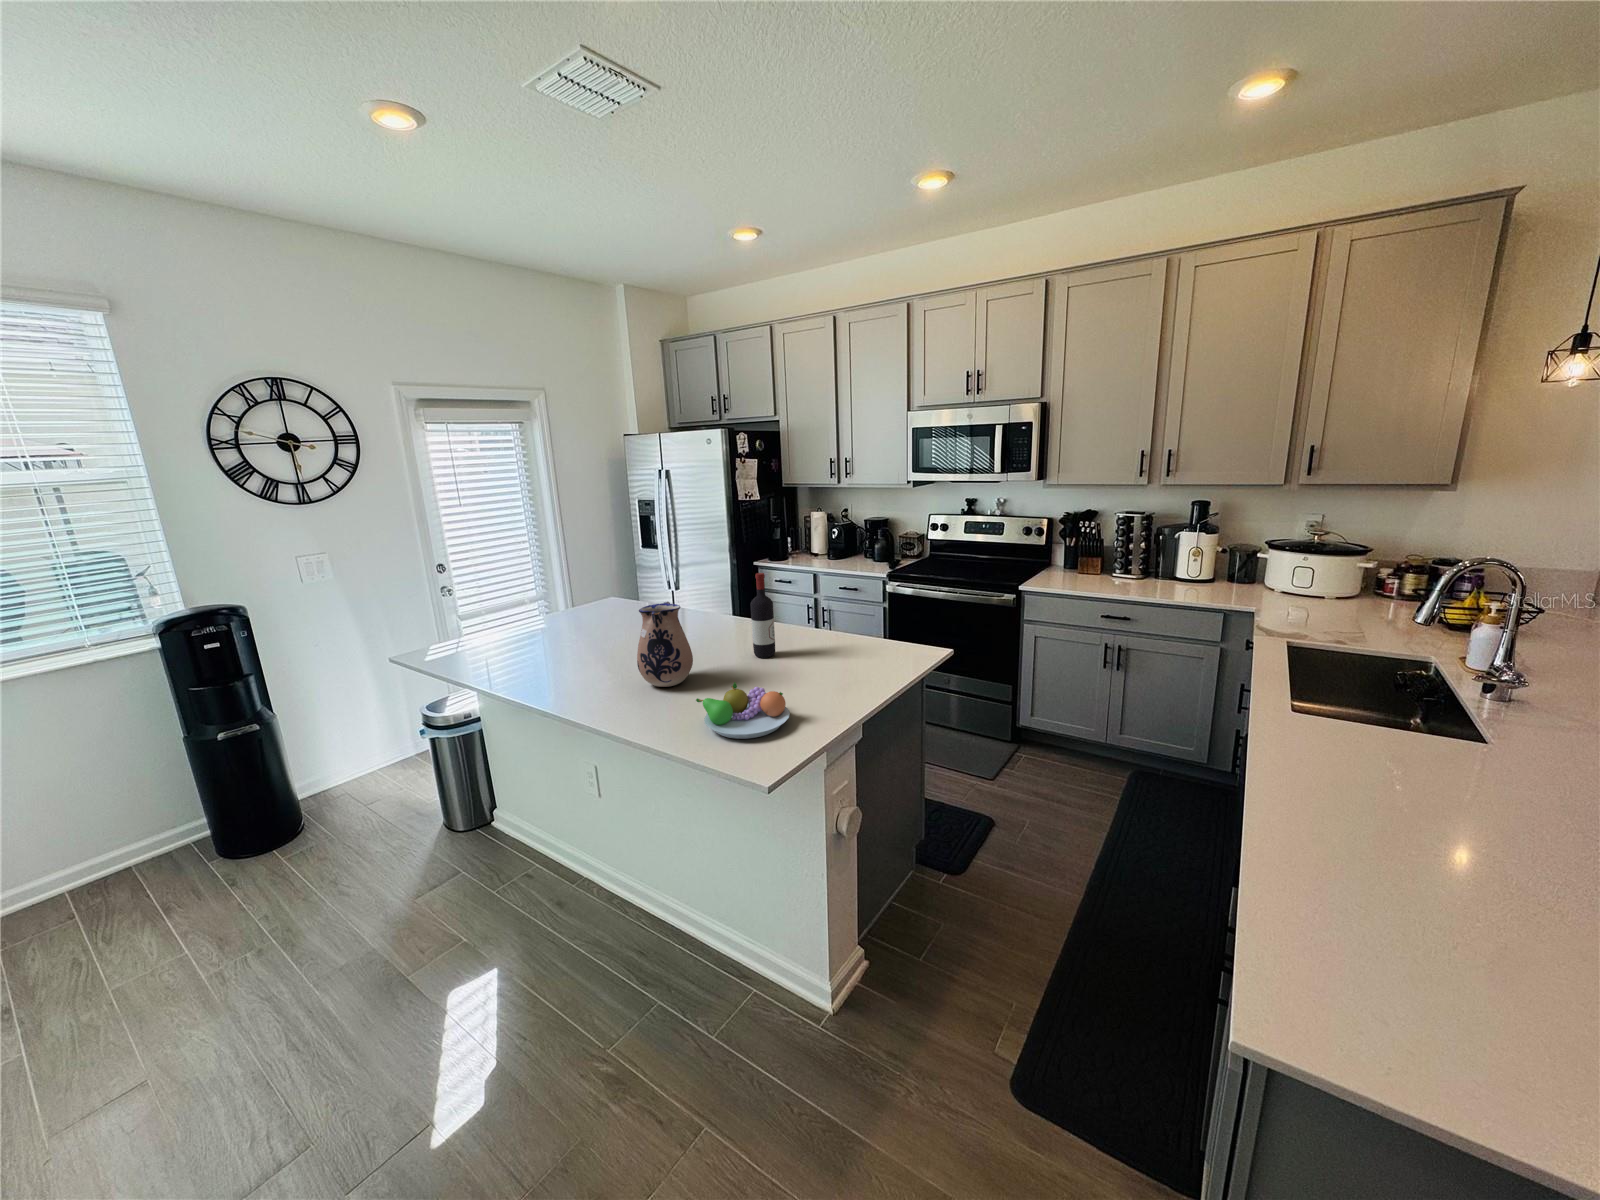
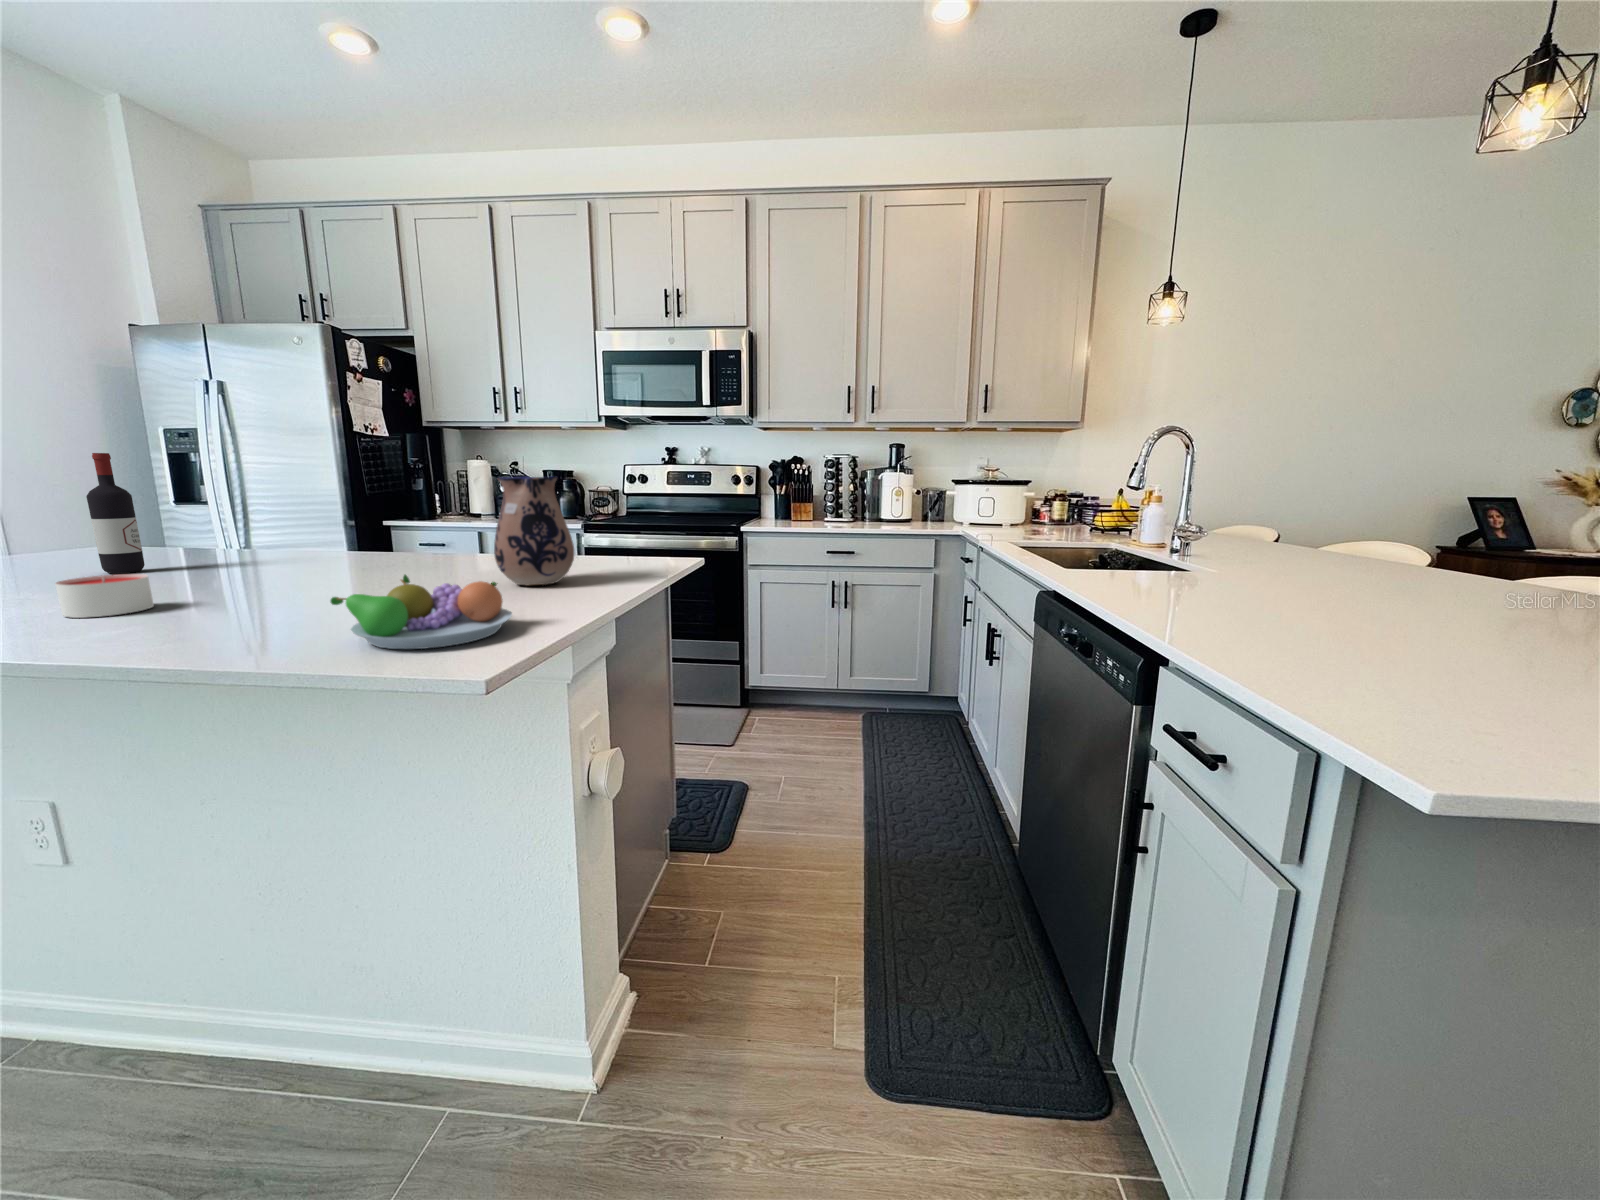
wine bottle: present [750,573,775,658] -> present [86,453,145,574]
ceramic pitcher: present [637,602,693,687] -> present [494,477,574,586]
candle: none [587,648,625,676] -> present [55,574,154,618]

